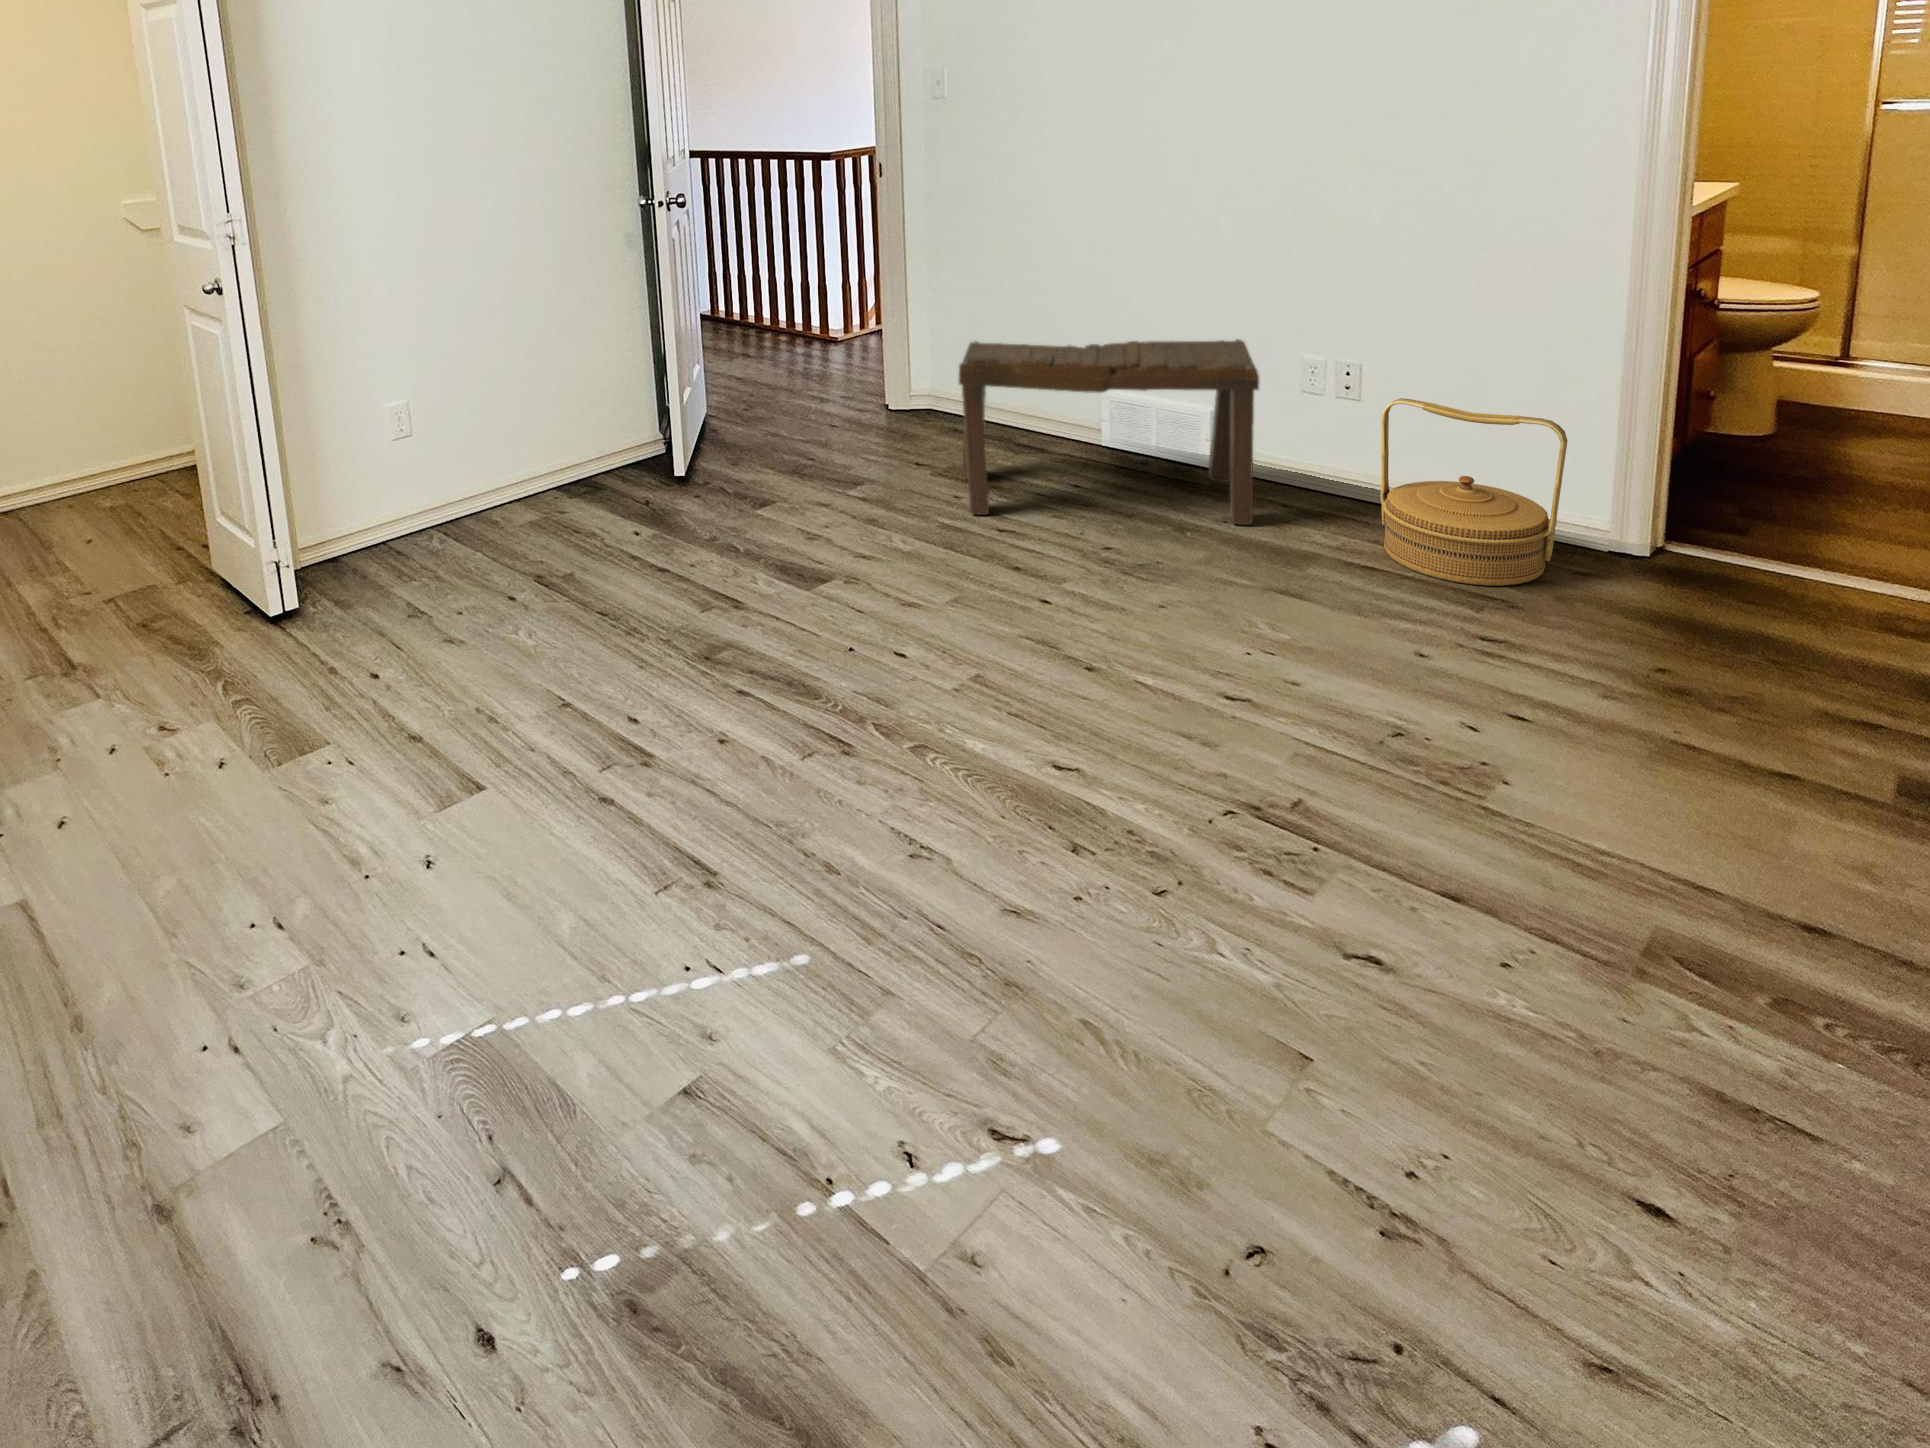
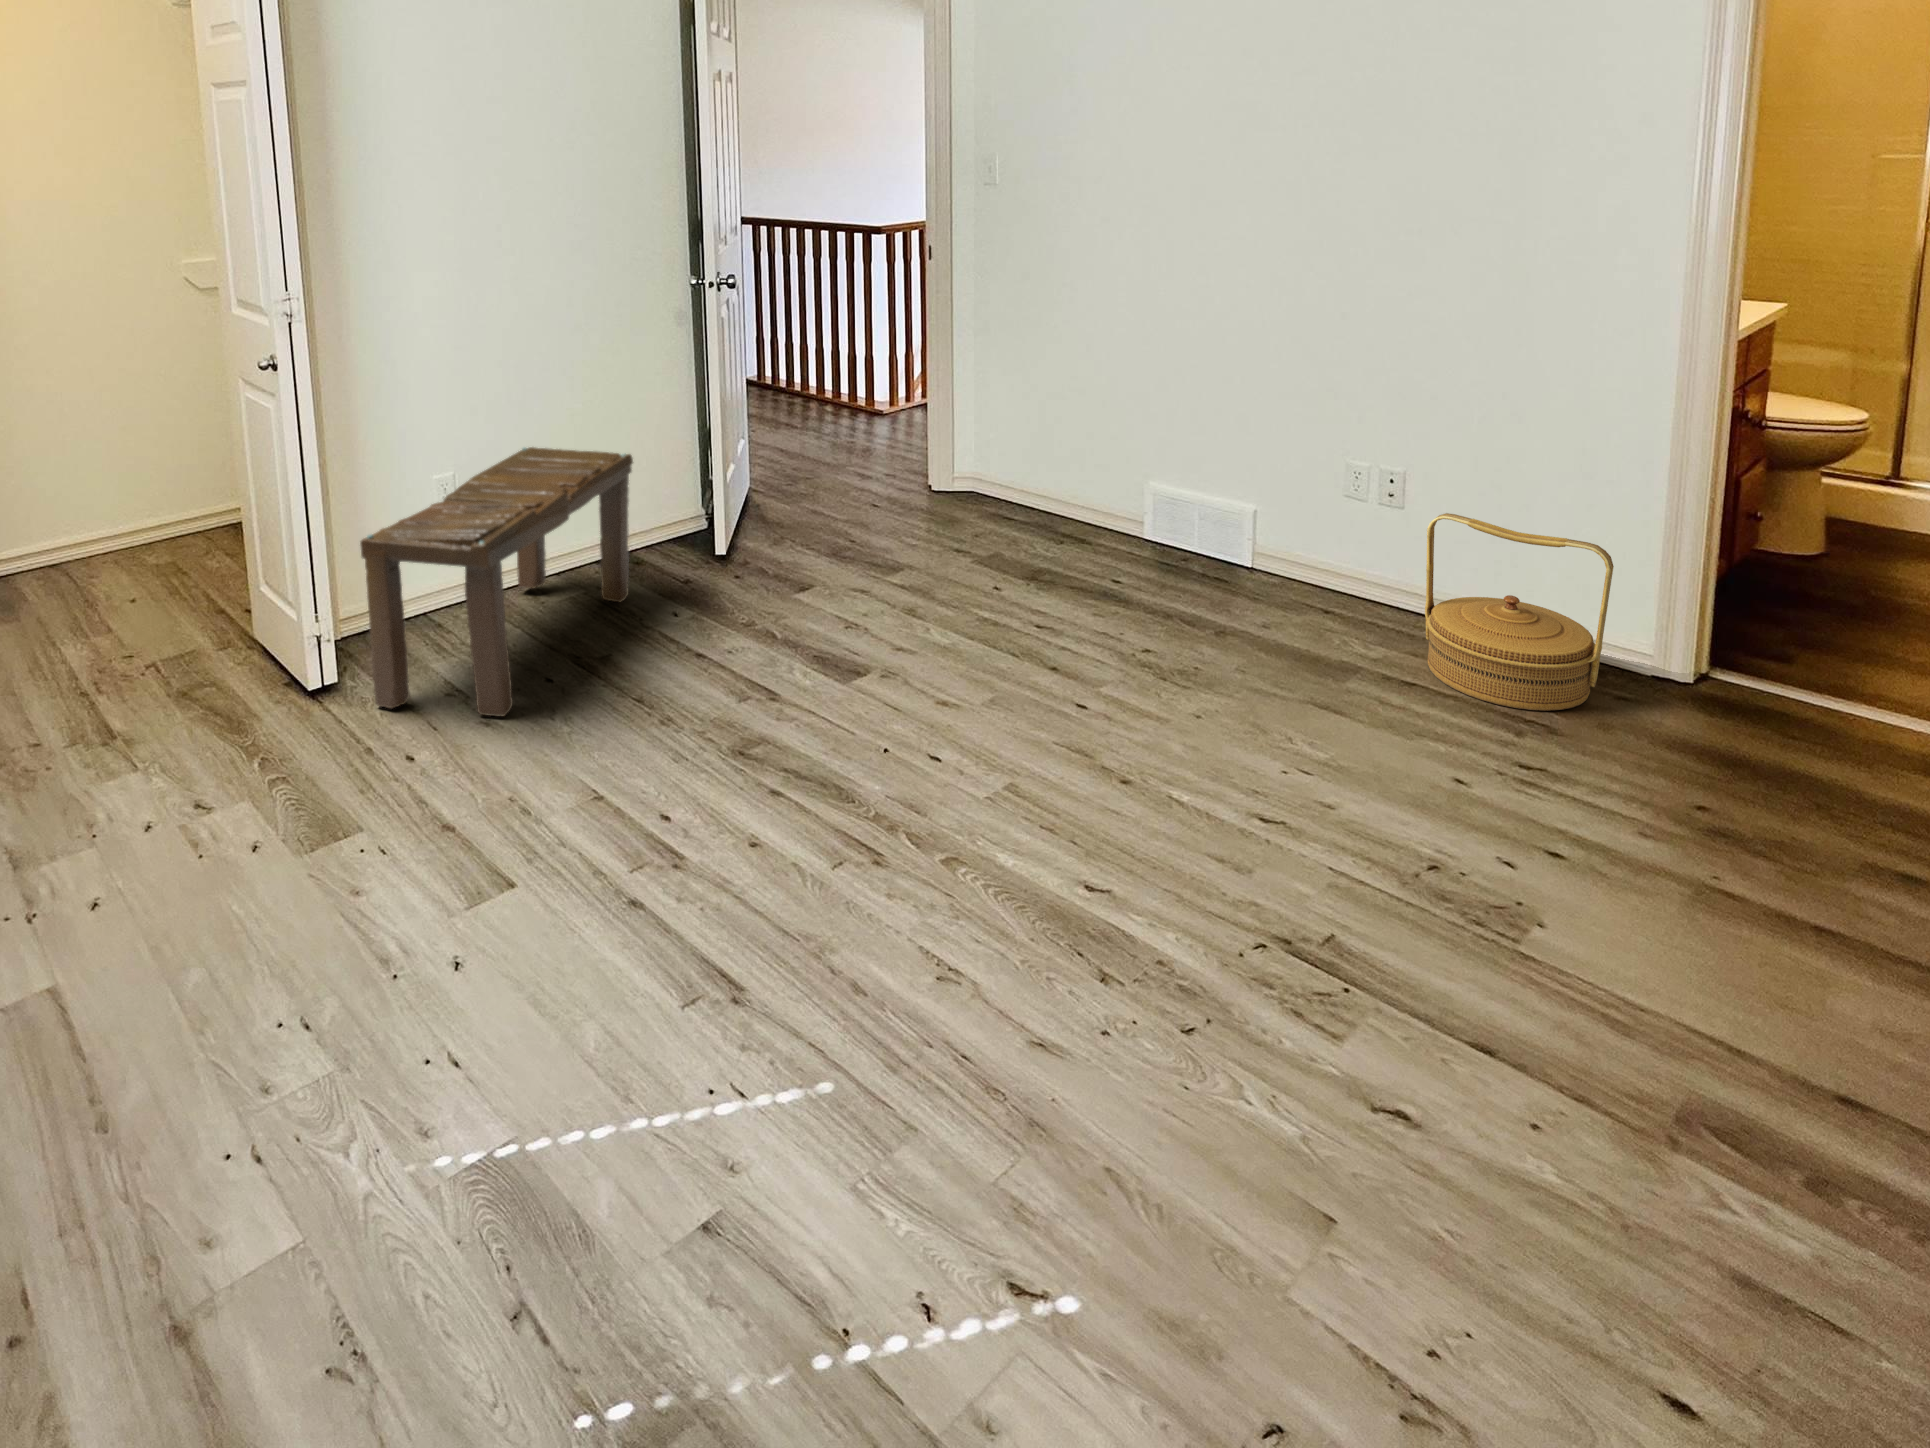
bench: present [959,339,1259,525] -> present [360,447,633,716]

